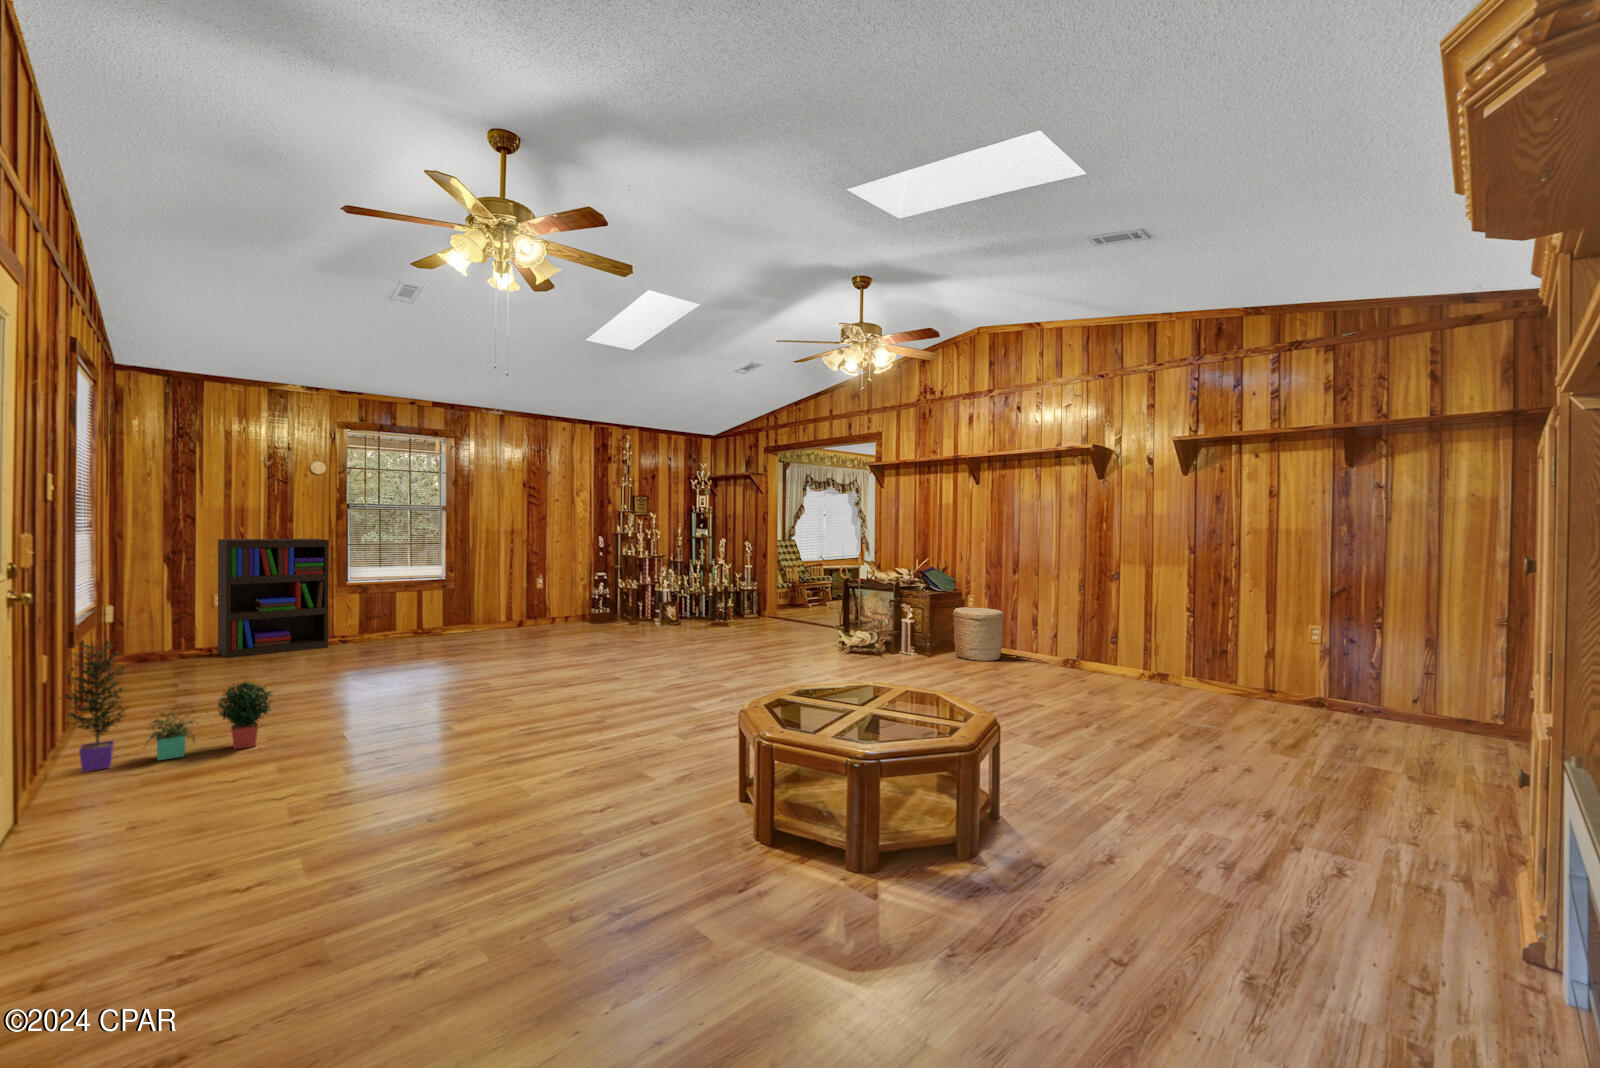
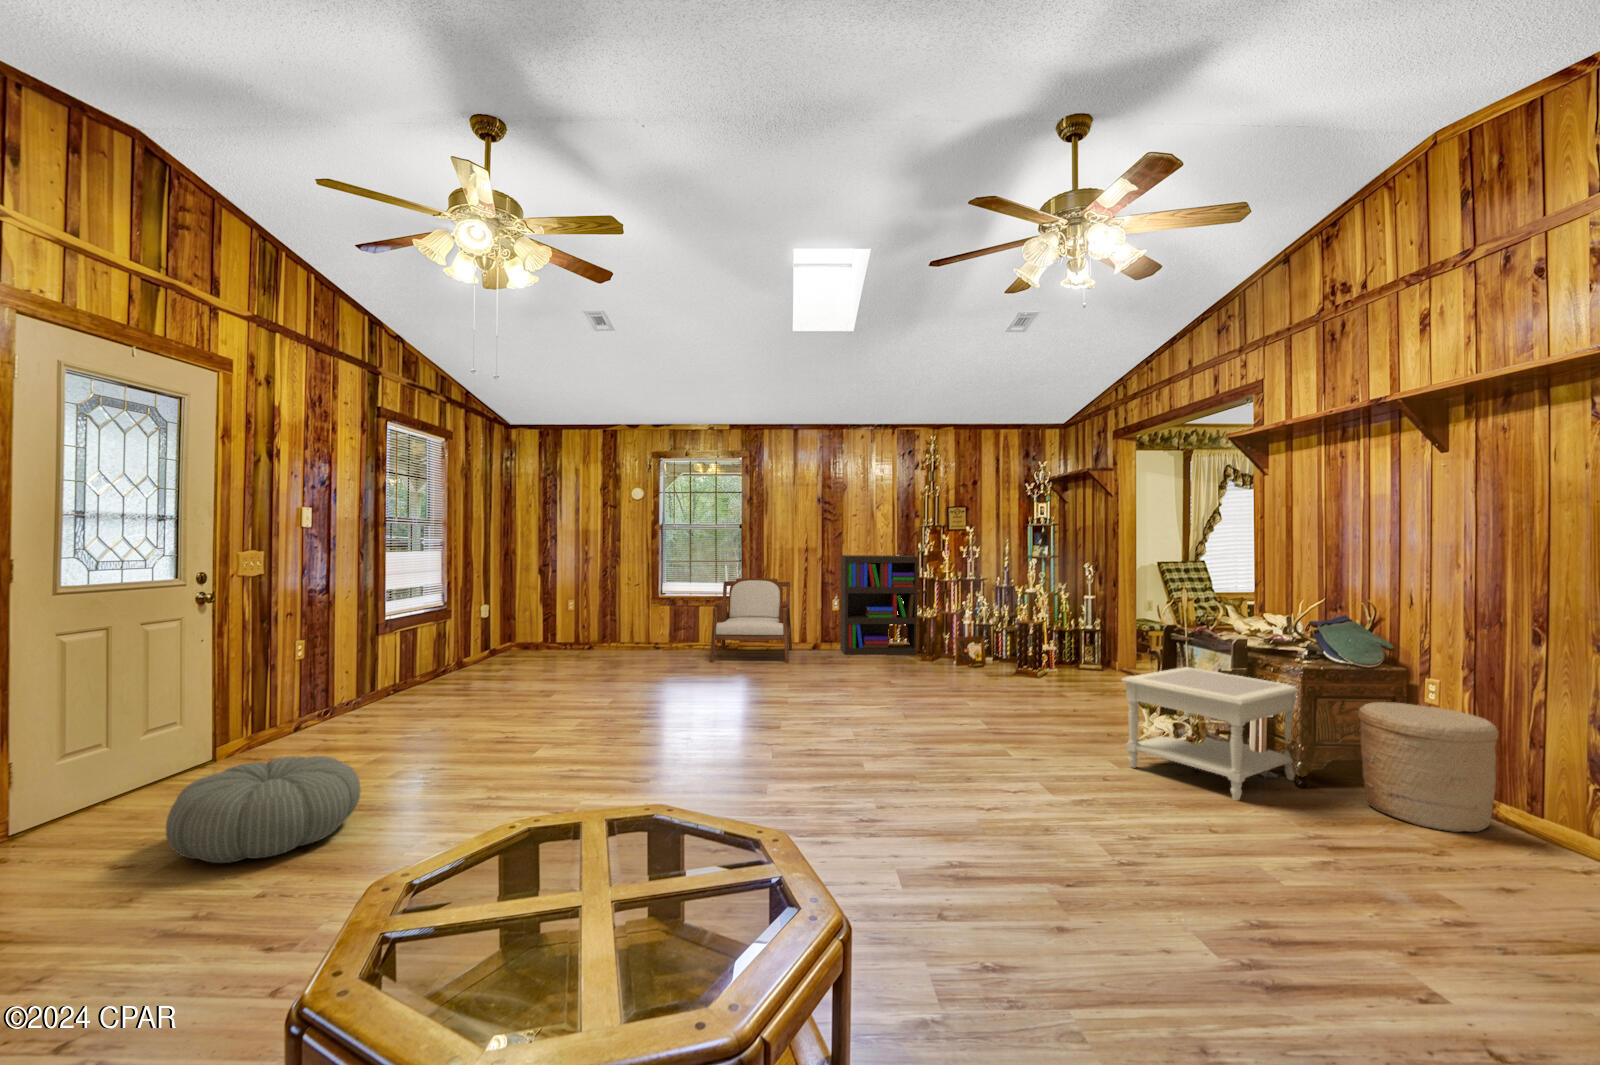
bookshelf: present [218,539,329,658] -> present [841,555,918,655]
armchair: none [426,561,526,644] -> present [710,578,792,663]
side table: none [851,601,928,664] -> present [1121,667,1299,800]
potted plant: present [64,640,272,772] -> none [231,636,376,747]
pouf: none [318,722,474,812] -> present [166,756,361,863]

